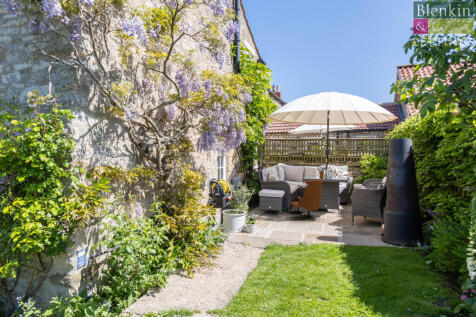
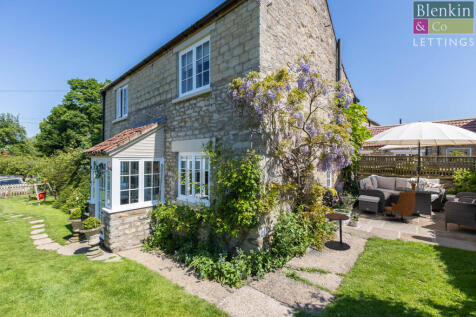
side table: none [202,214,239,273] -> present [324,213,350,251]

